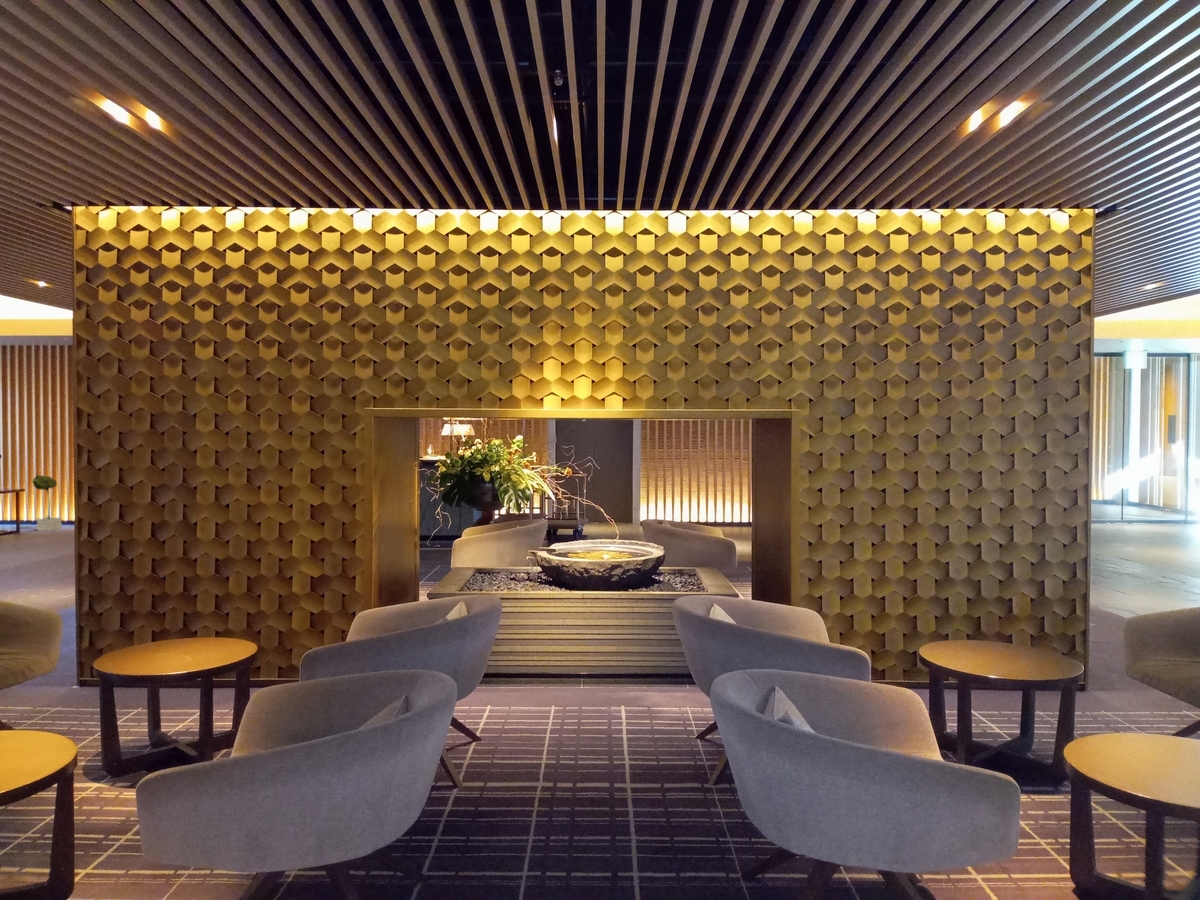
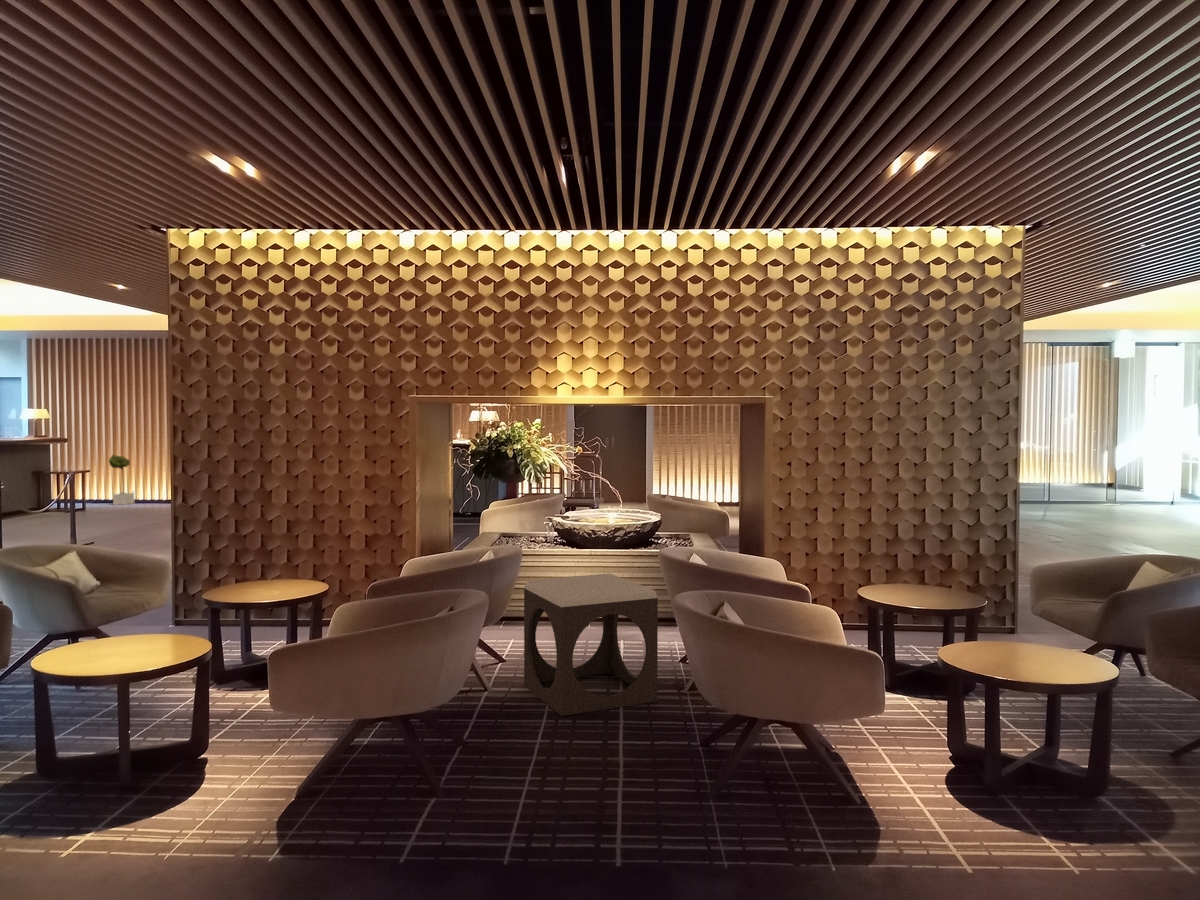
footstool: none [504,630,674,821] -> present [524,574,658,716]

